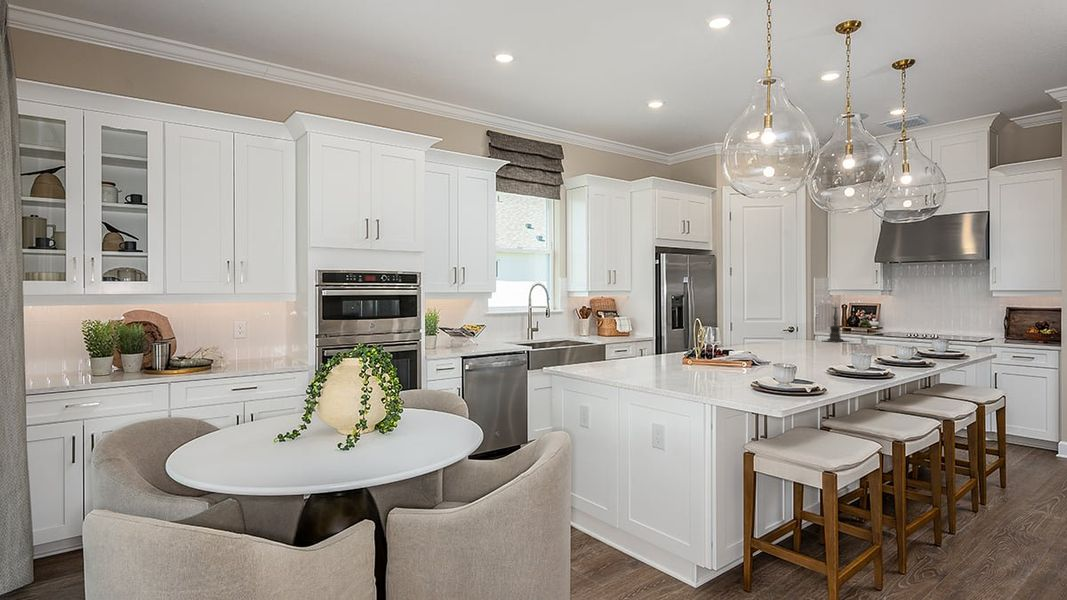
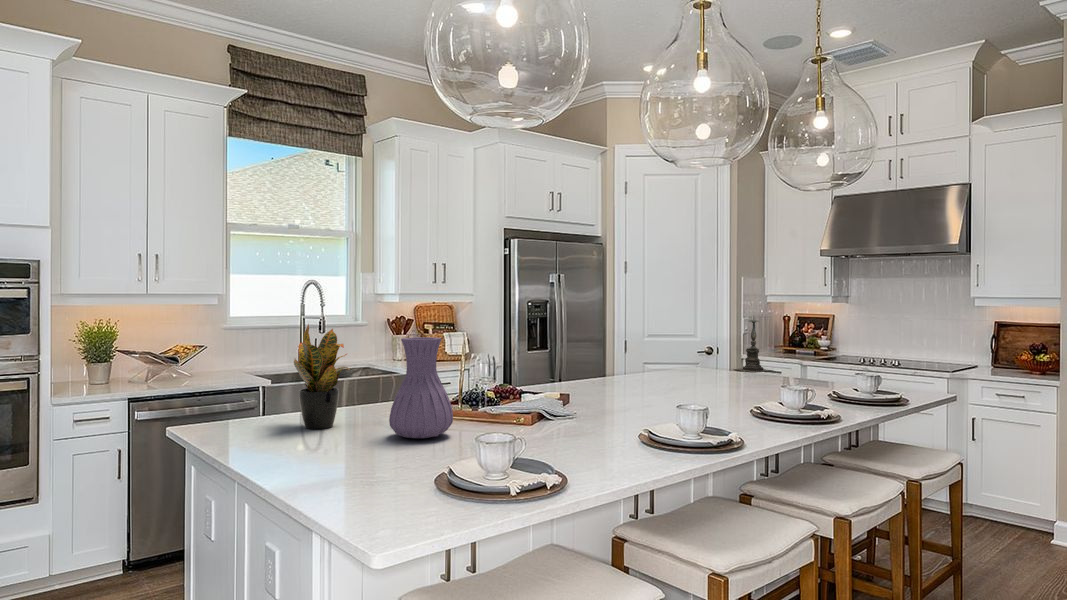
potted plant: none [605,306,647,369] -> present [294,325,350,429]
vase: none [677,316,714,372] -> present [389,337,453,439]

